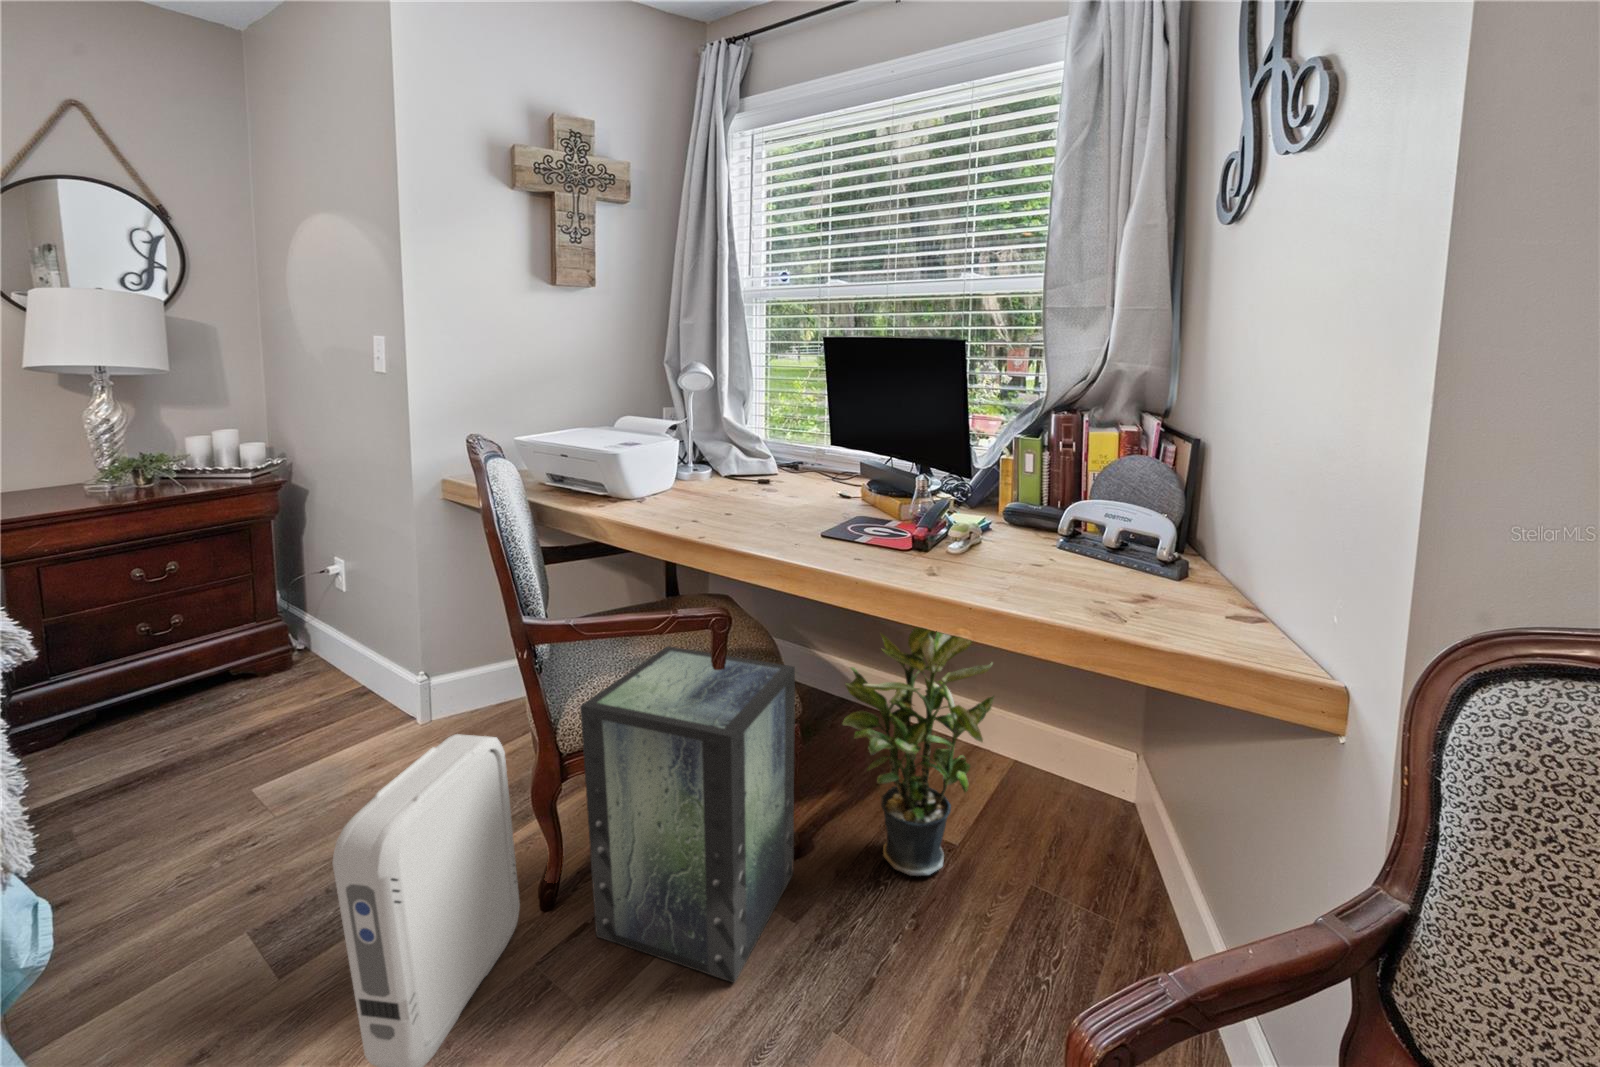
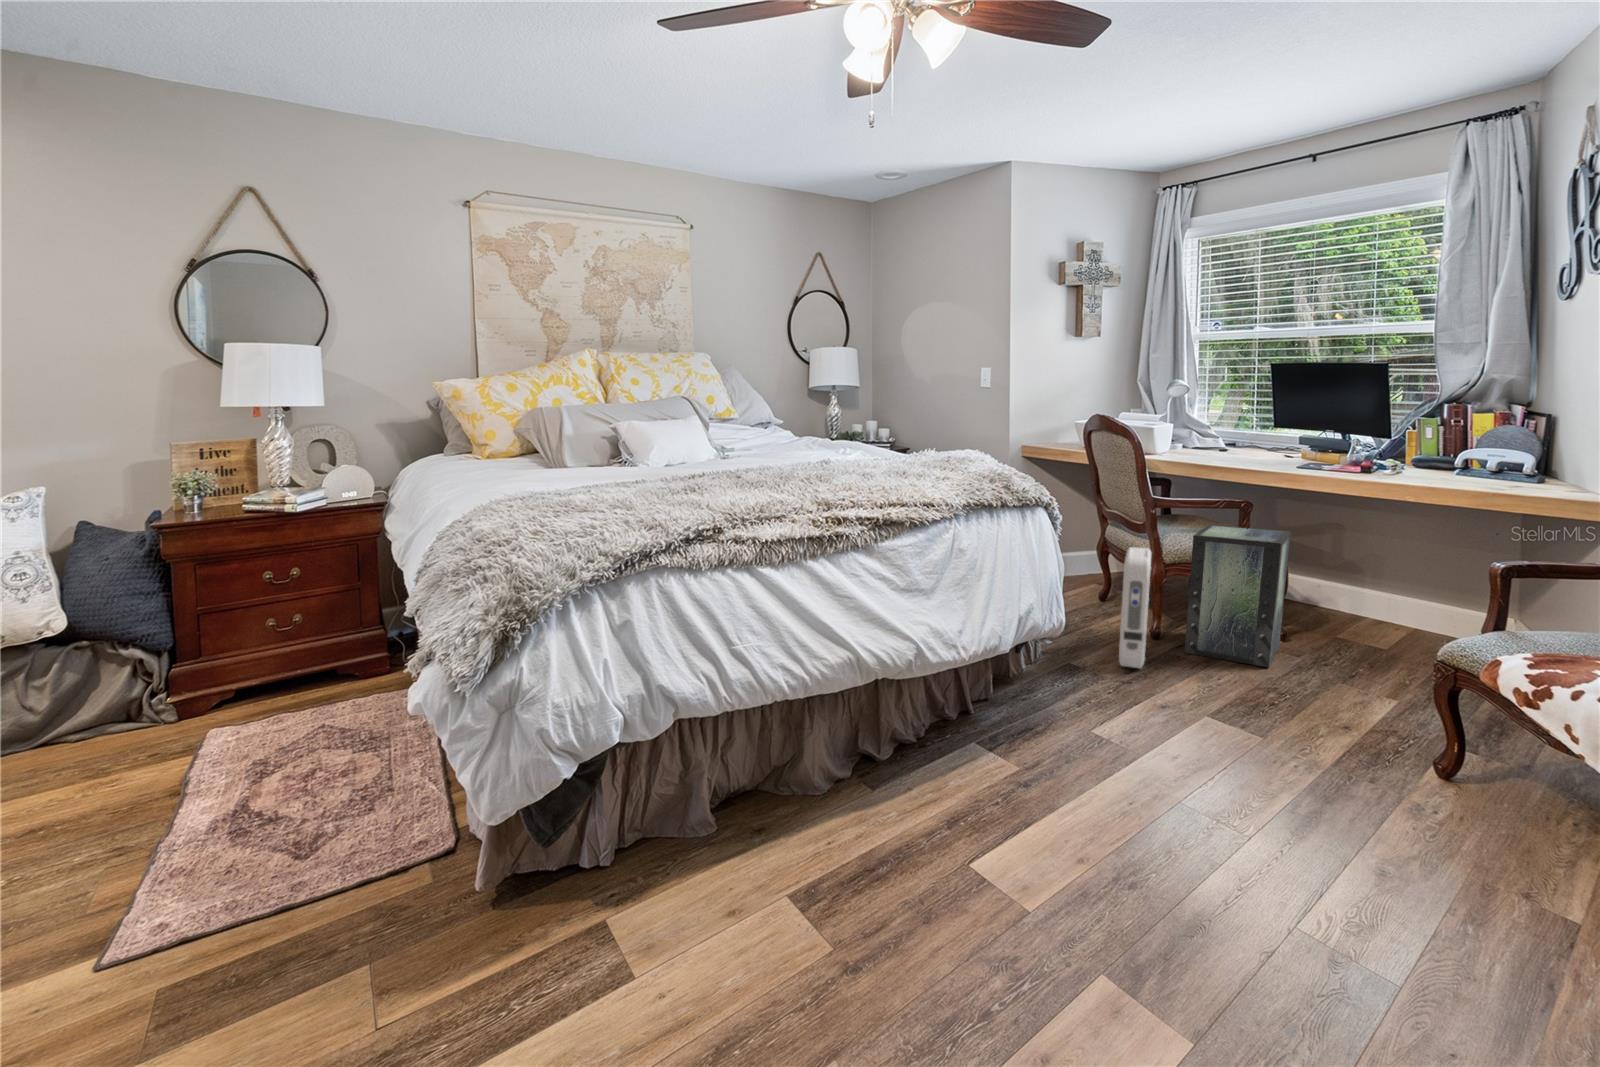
potted plant: present [842,627,994,876] -> none [1310,506,1409,653]

